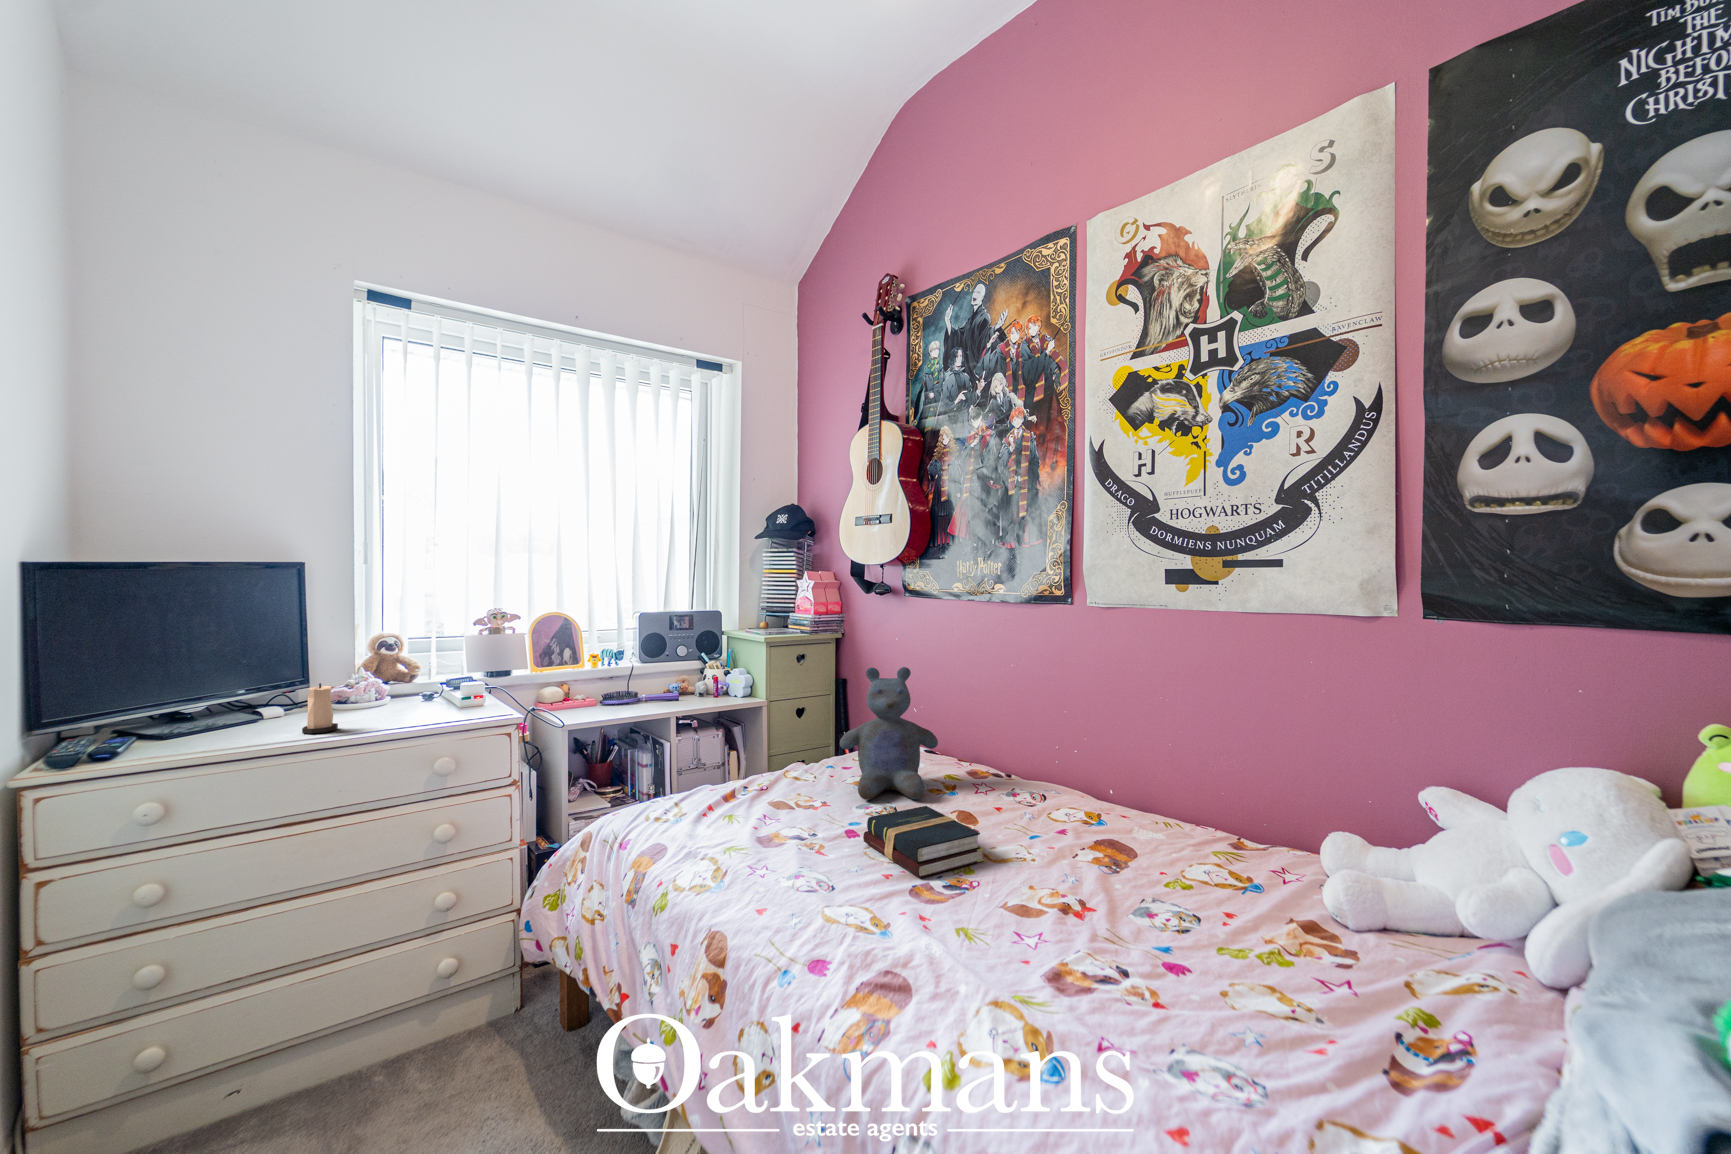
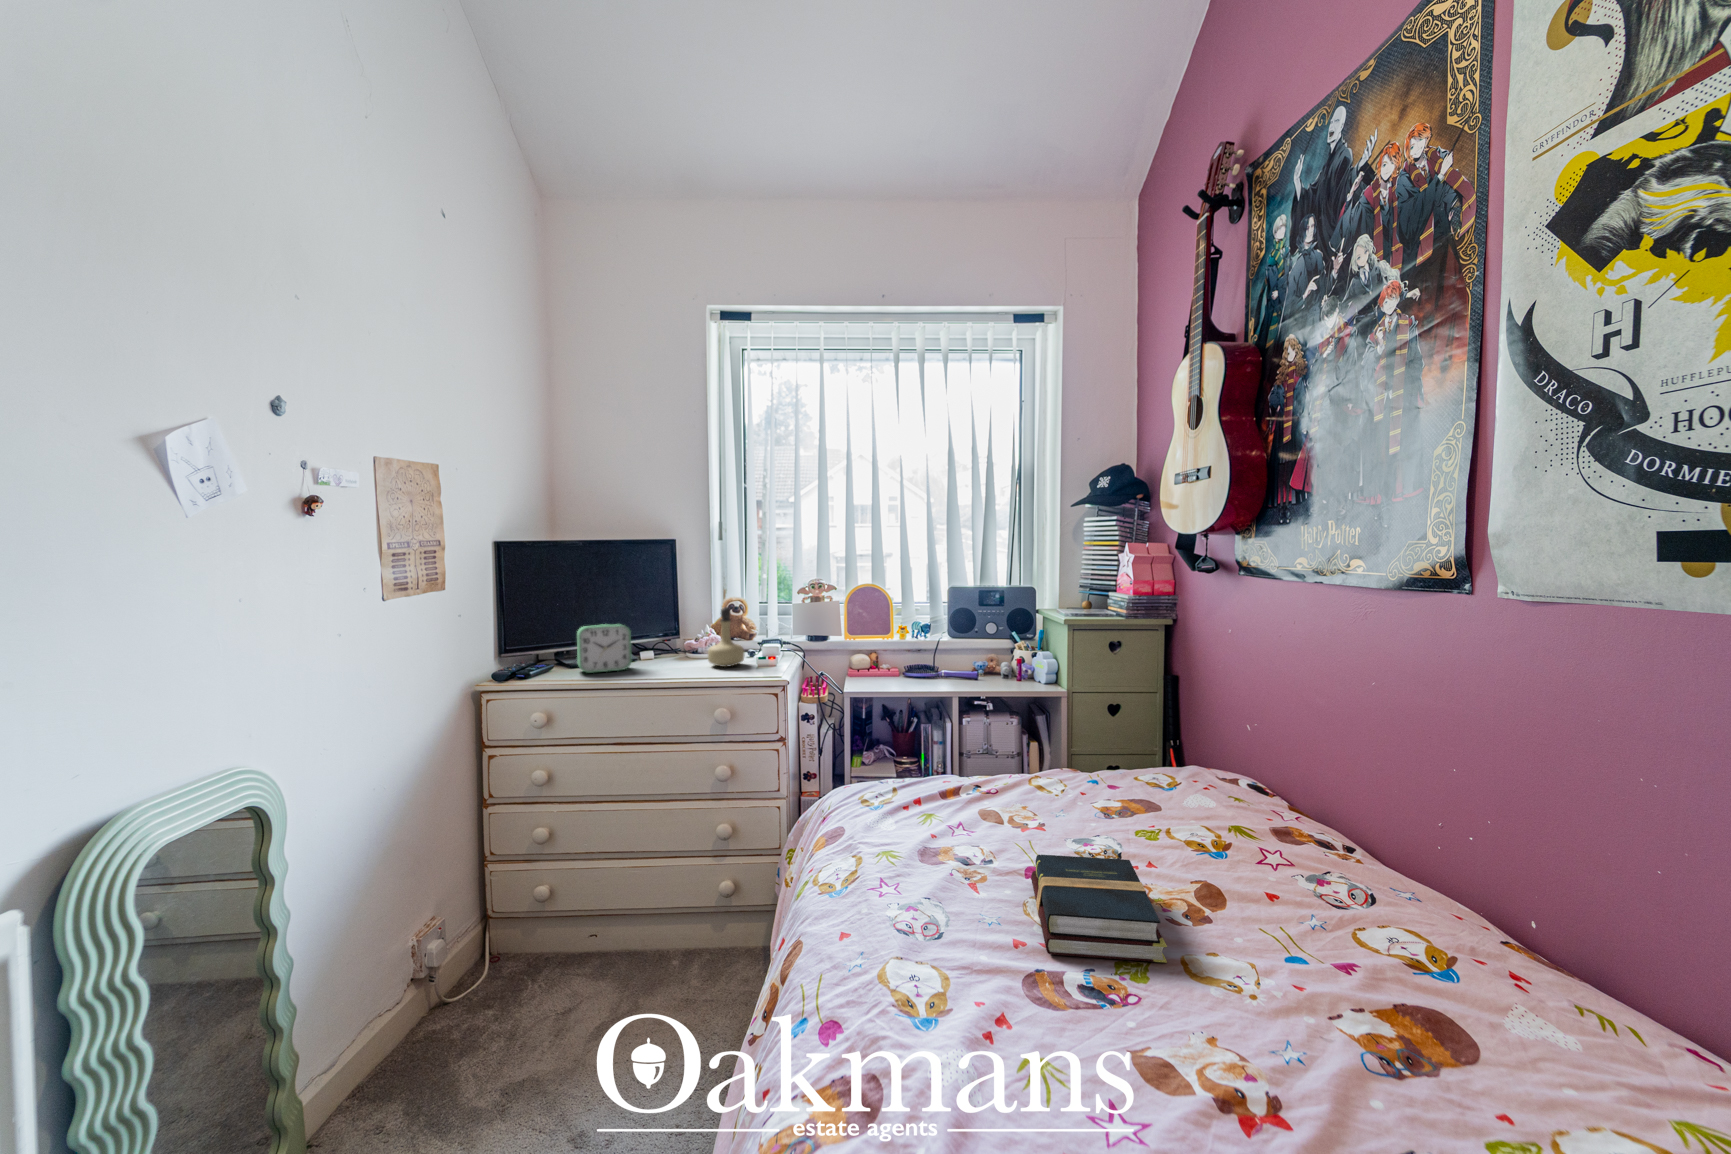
perfume bottle: none [385,642,437,715] -> present [708,607,744,667]
stuffed bear: present [840,667,938,800] -> none [1083,666,1217,847]
alarm clock: none [173,673,272,744] -> present [577,624,632,673]
candle: present [302,683,338,734] -> none [645,635,668,674]

